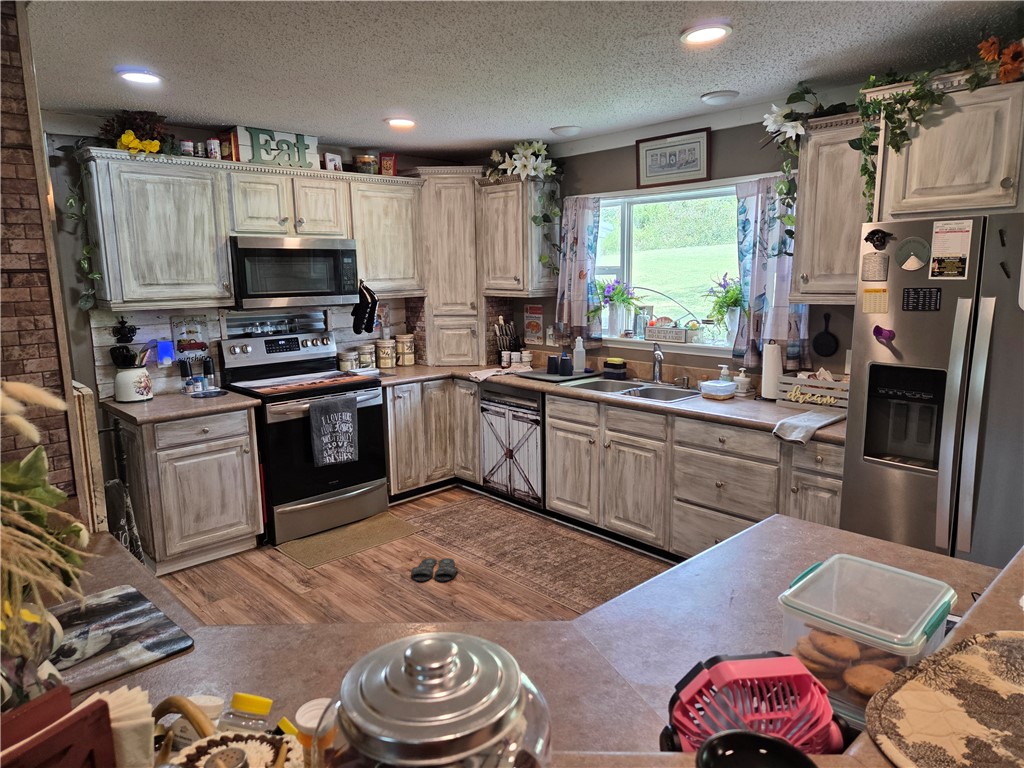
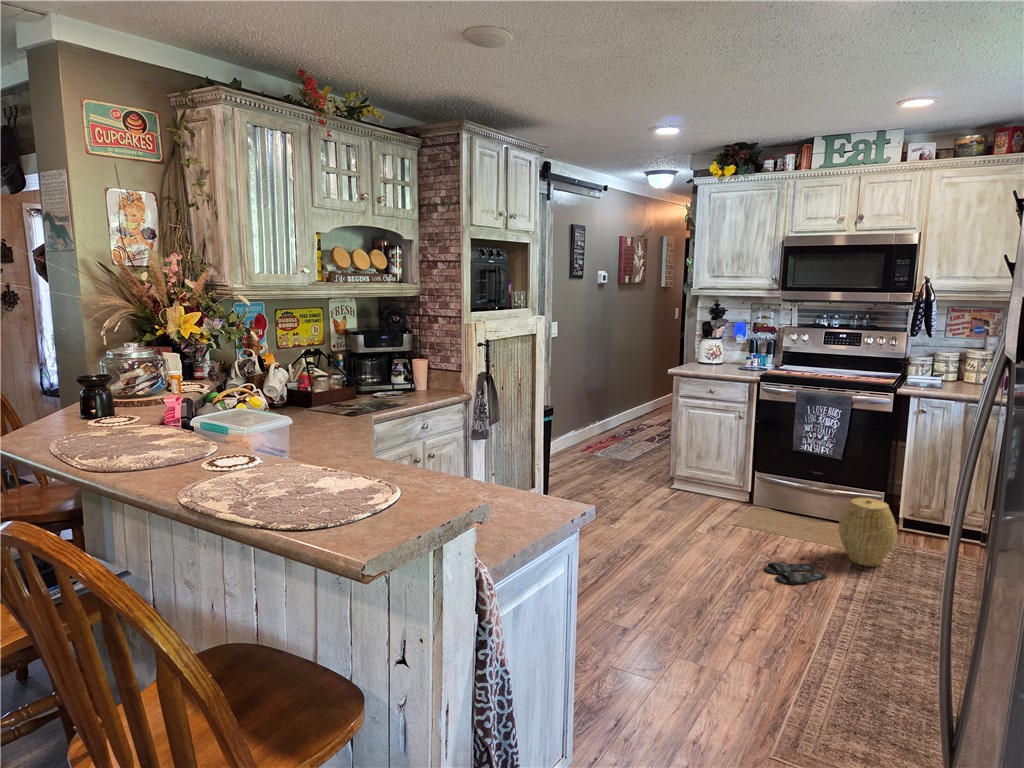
woven basket: none [411,479,458,541] -> present [839,498,897,566]

